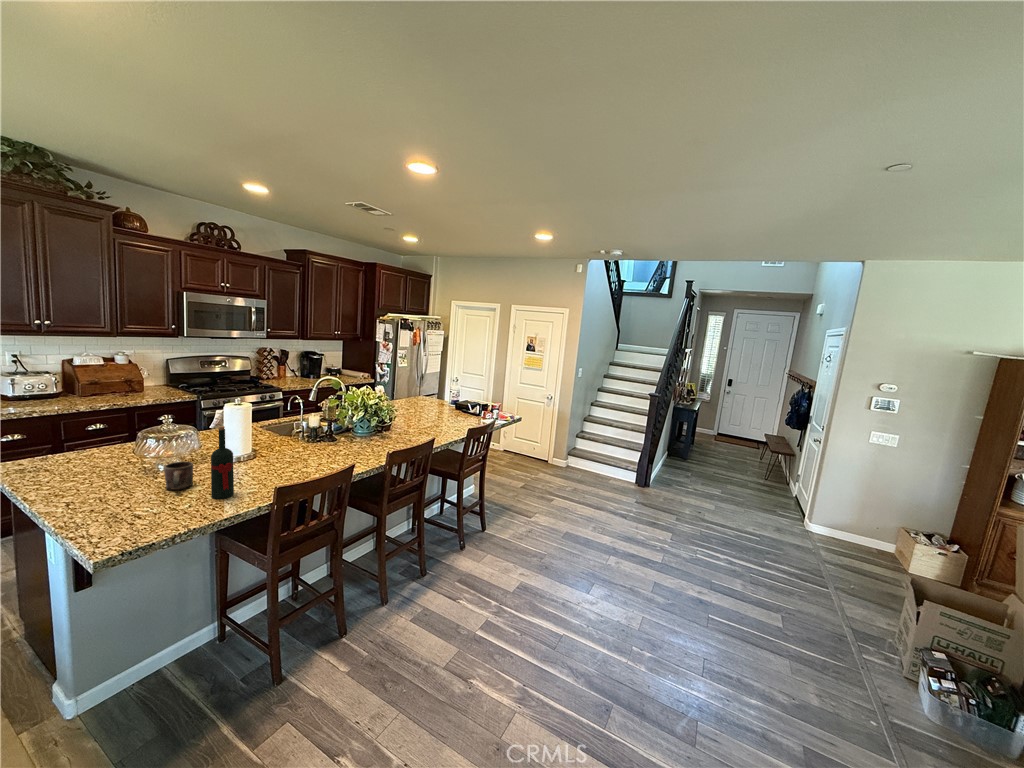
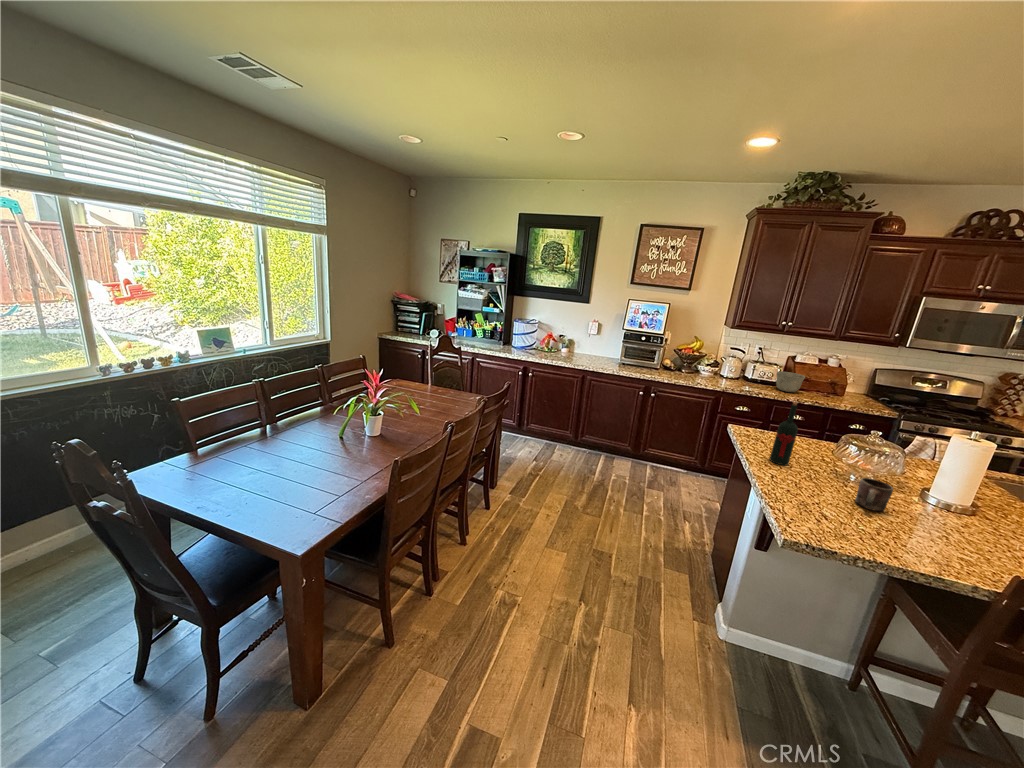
ceramic bowl: none [50,378,92,401] -> present [776,371,805,392]
wine bottle: present [211,426,234,499] -> present [770,402,798,465]

